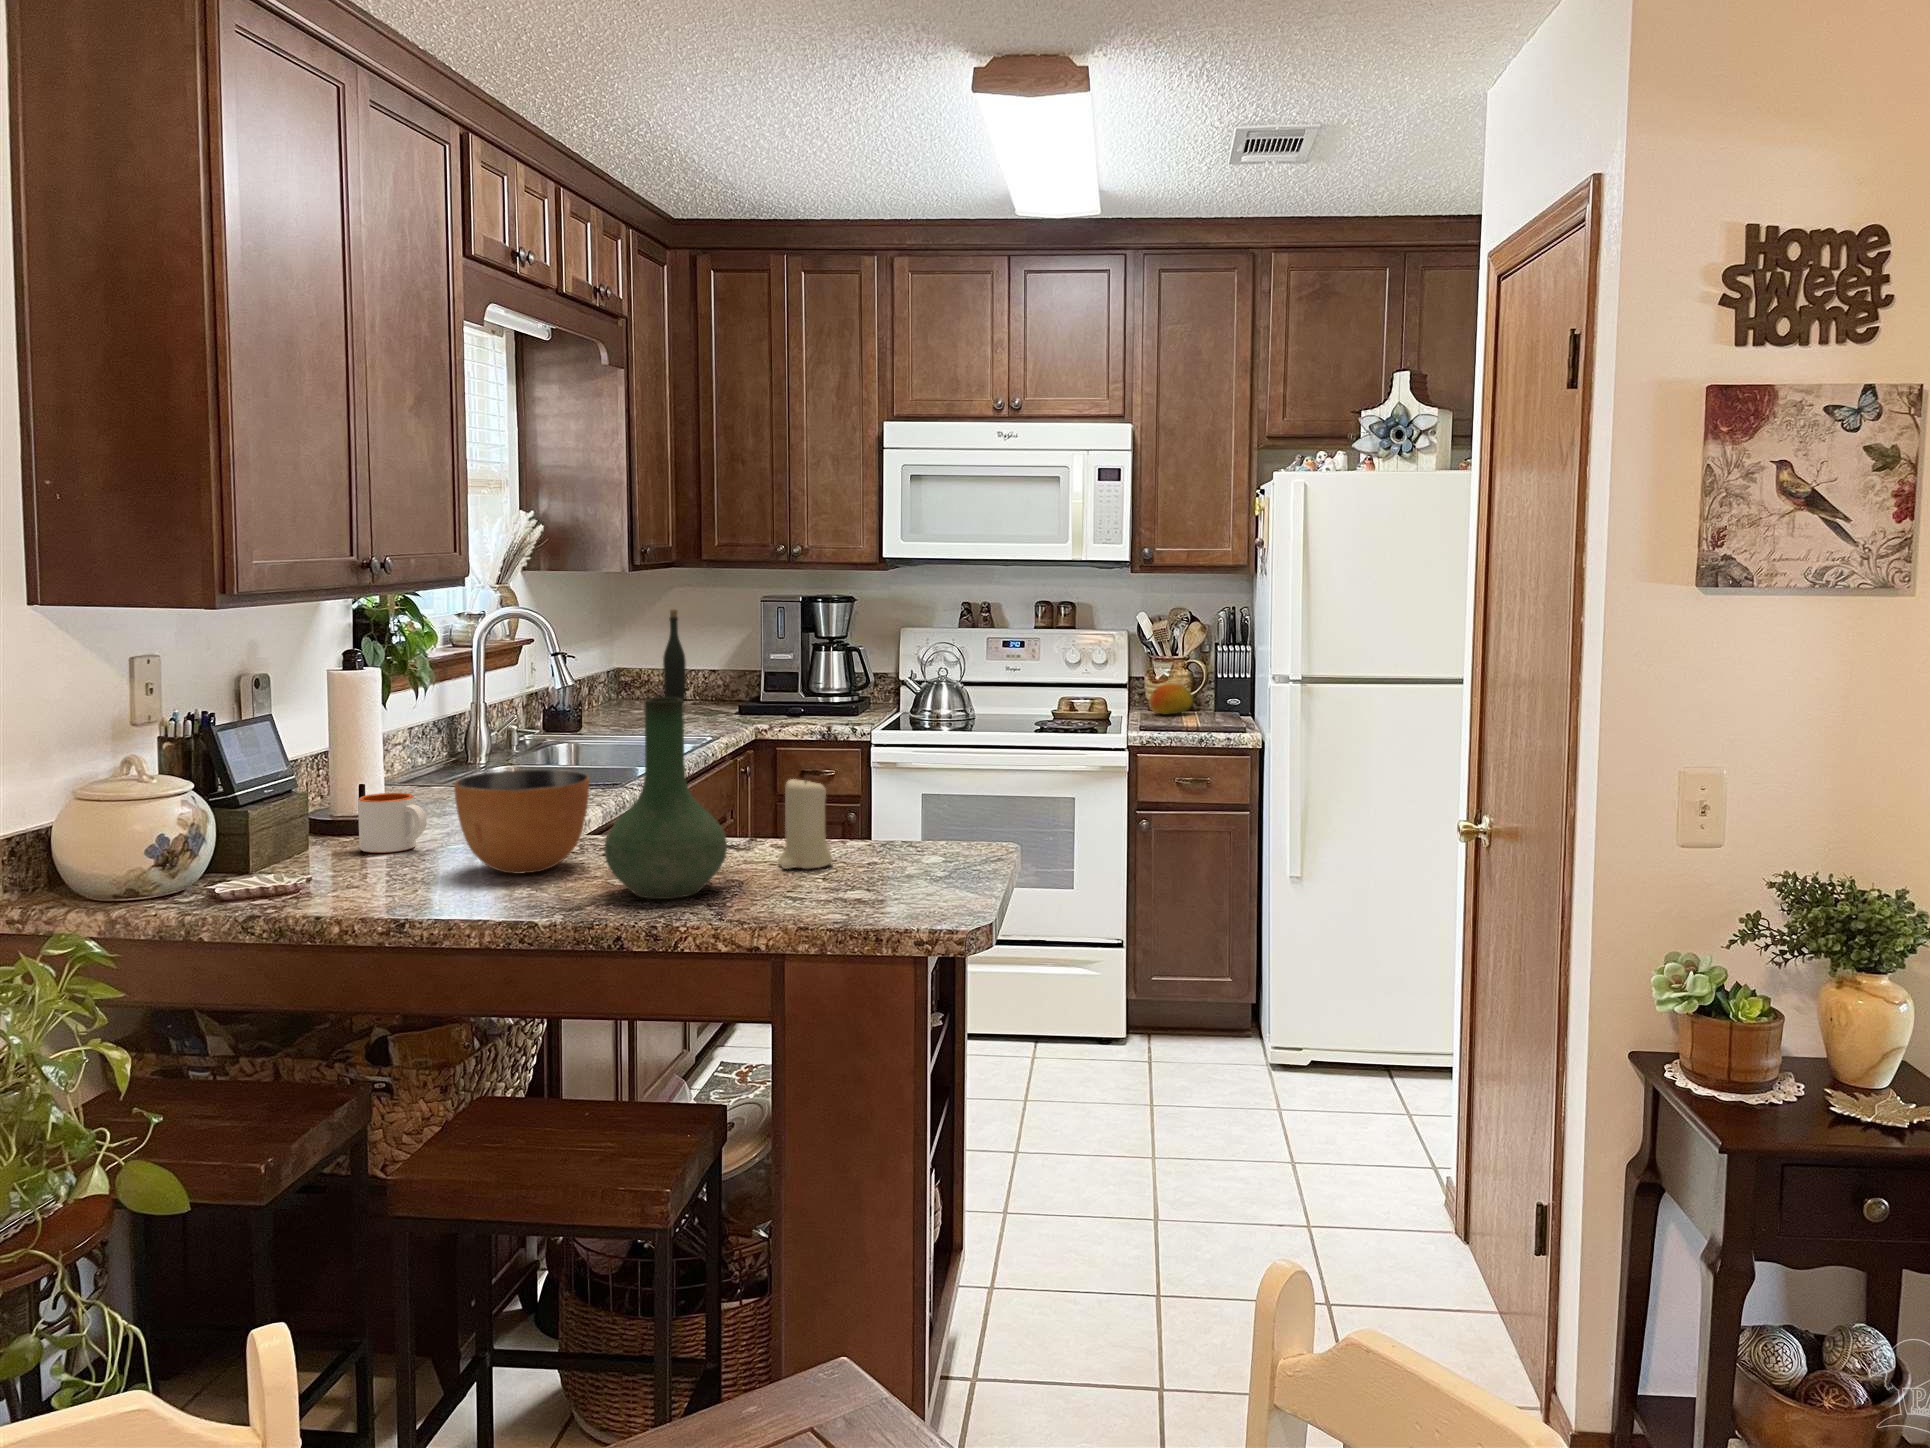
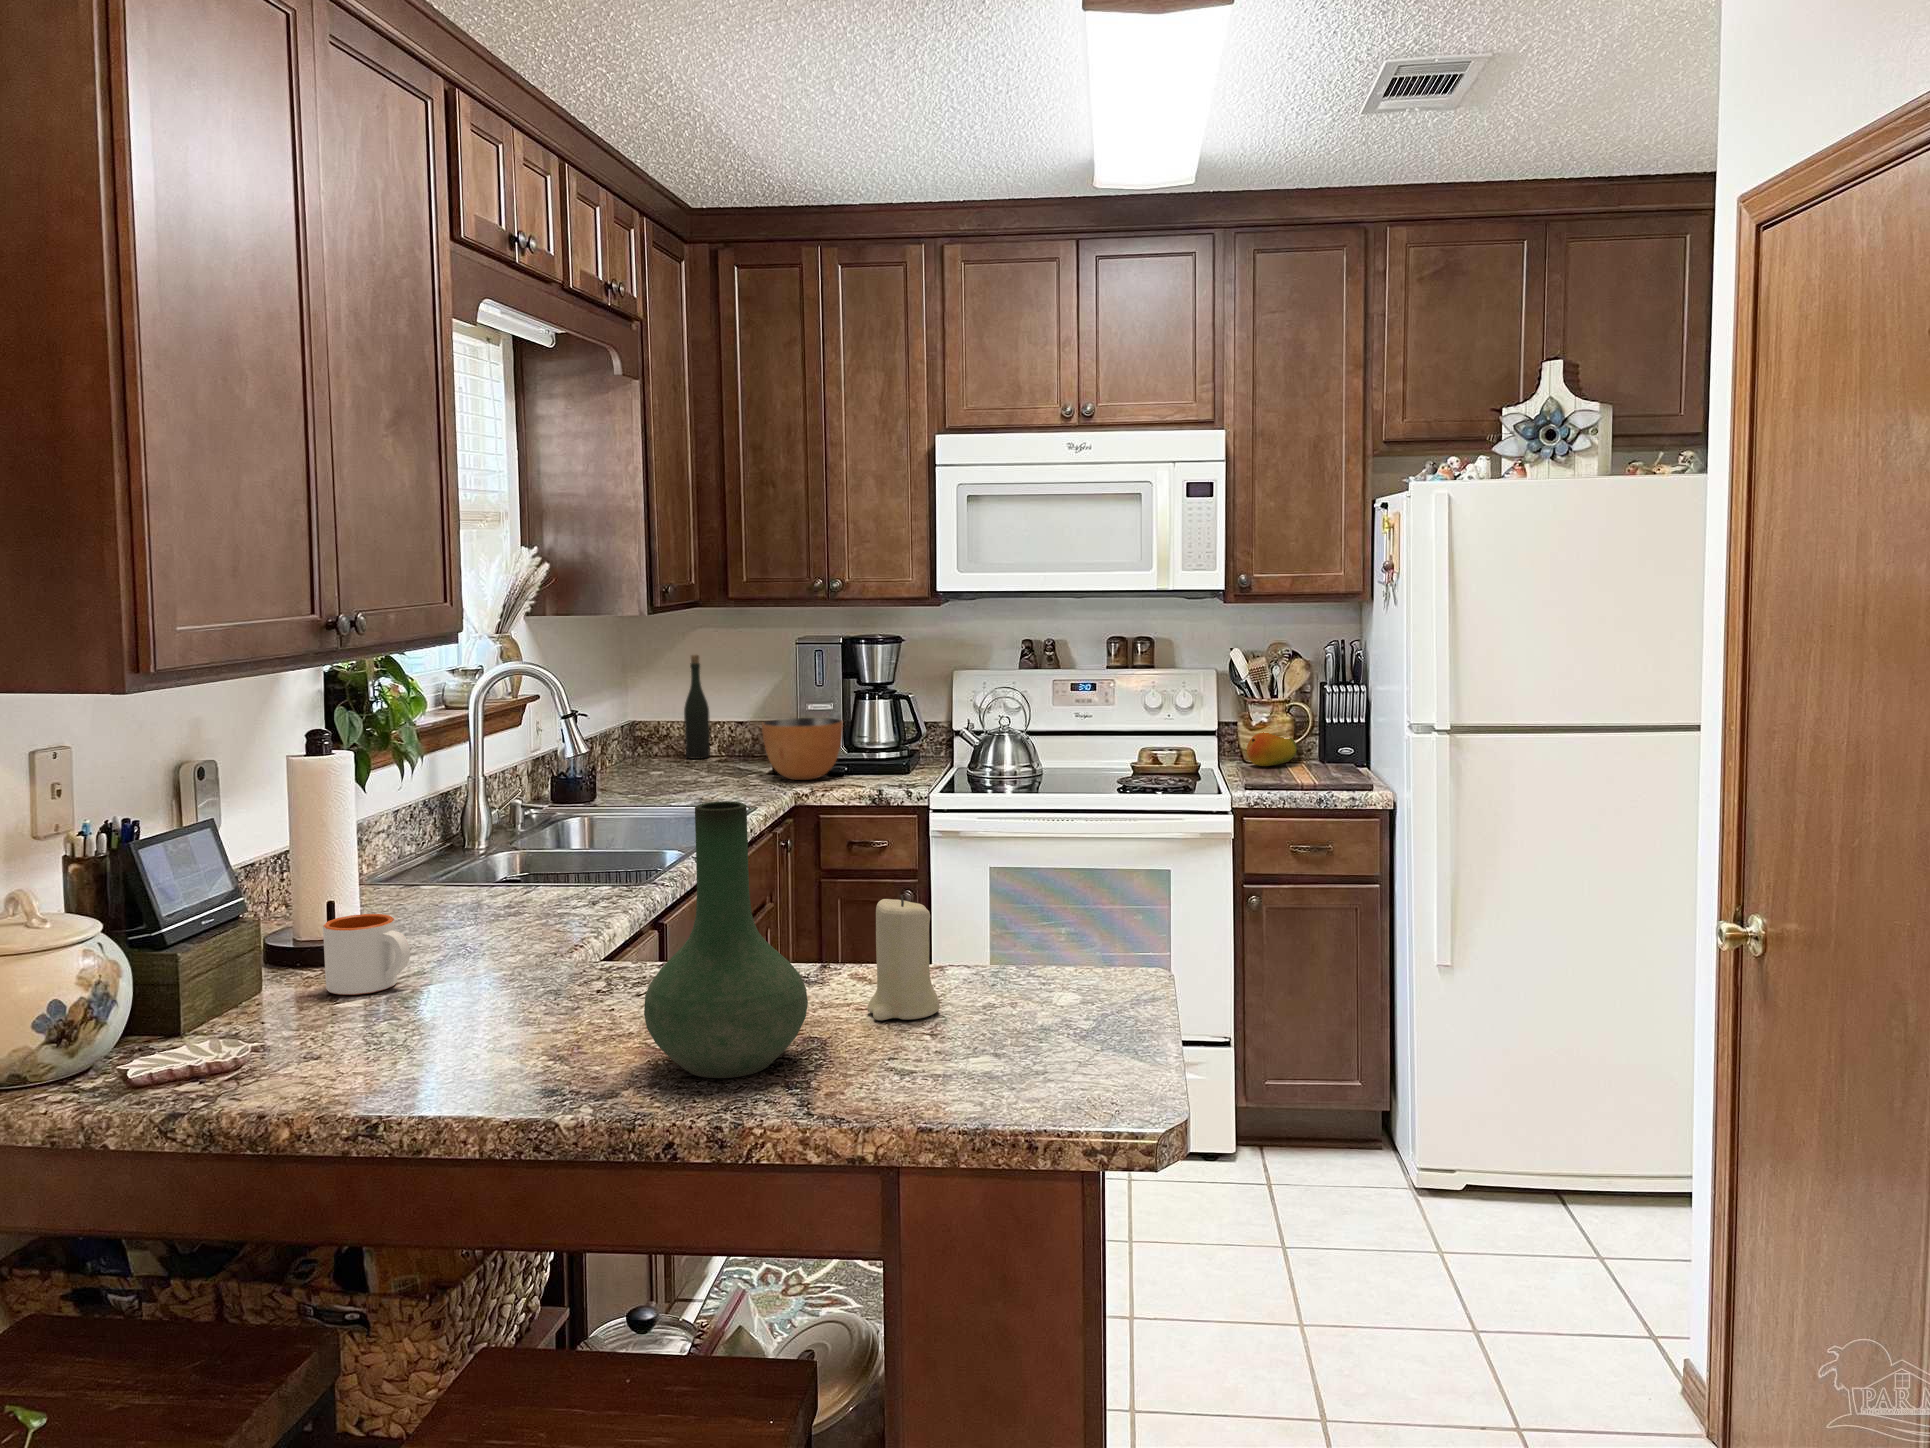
bowl: present [454,770,589,874] -> present [762,718,843,780]

